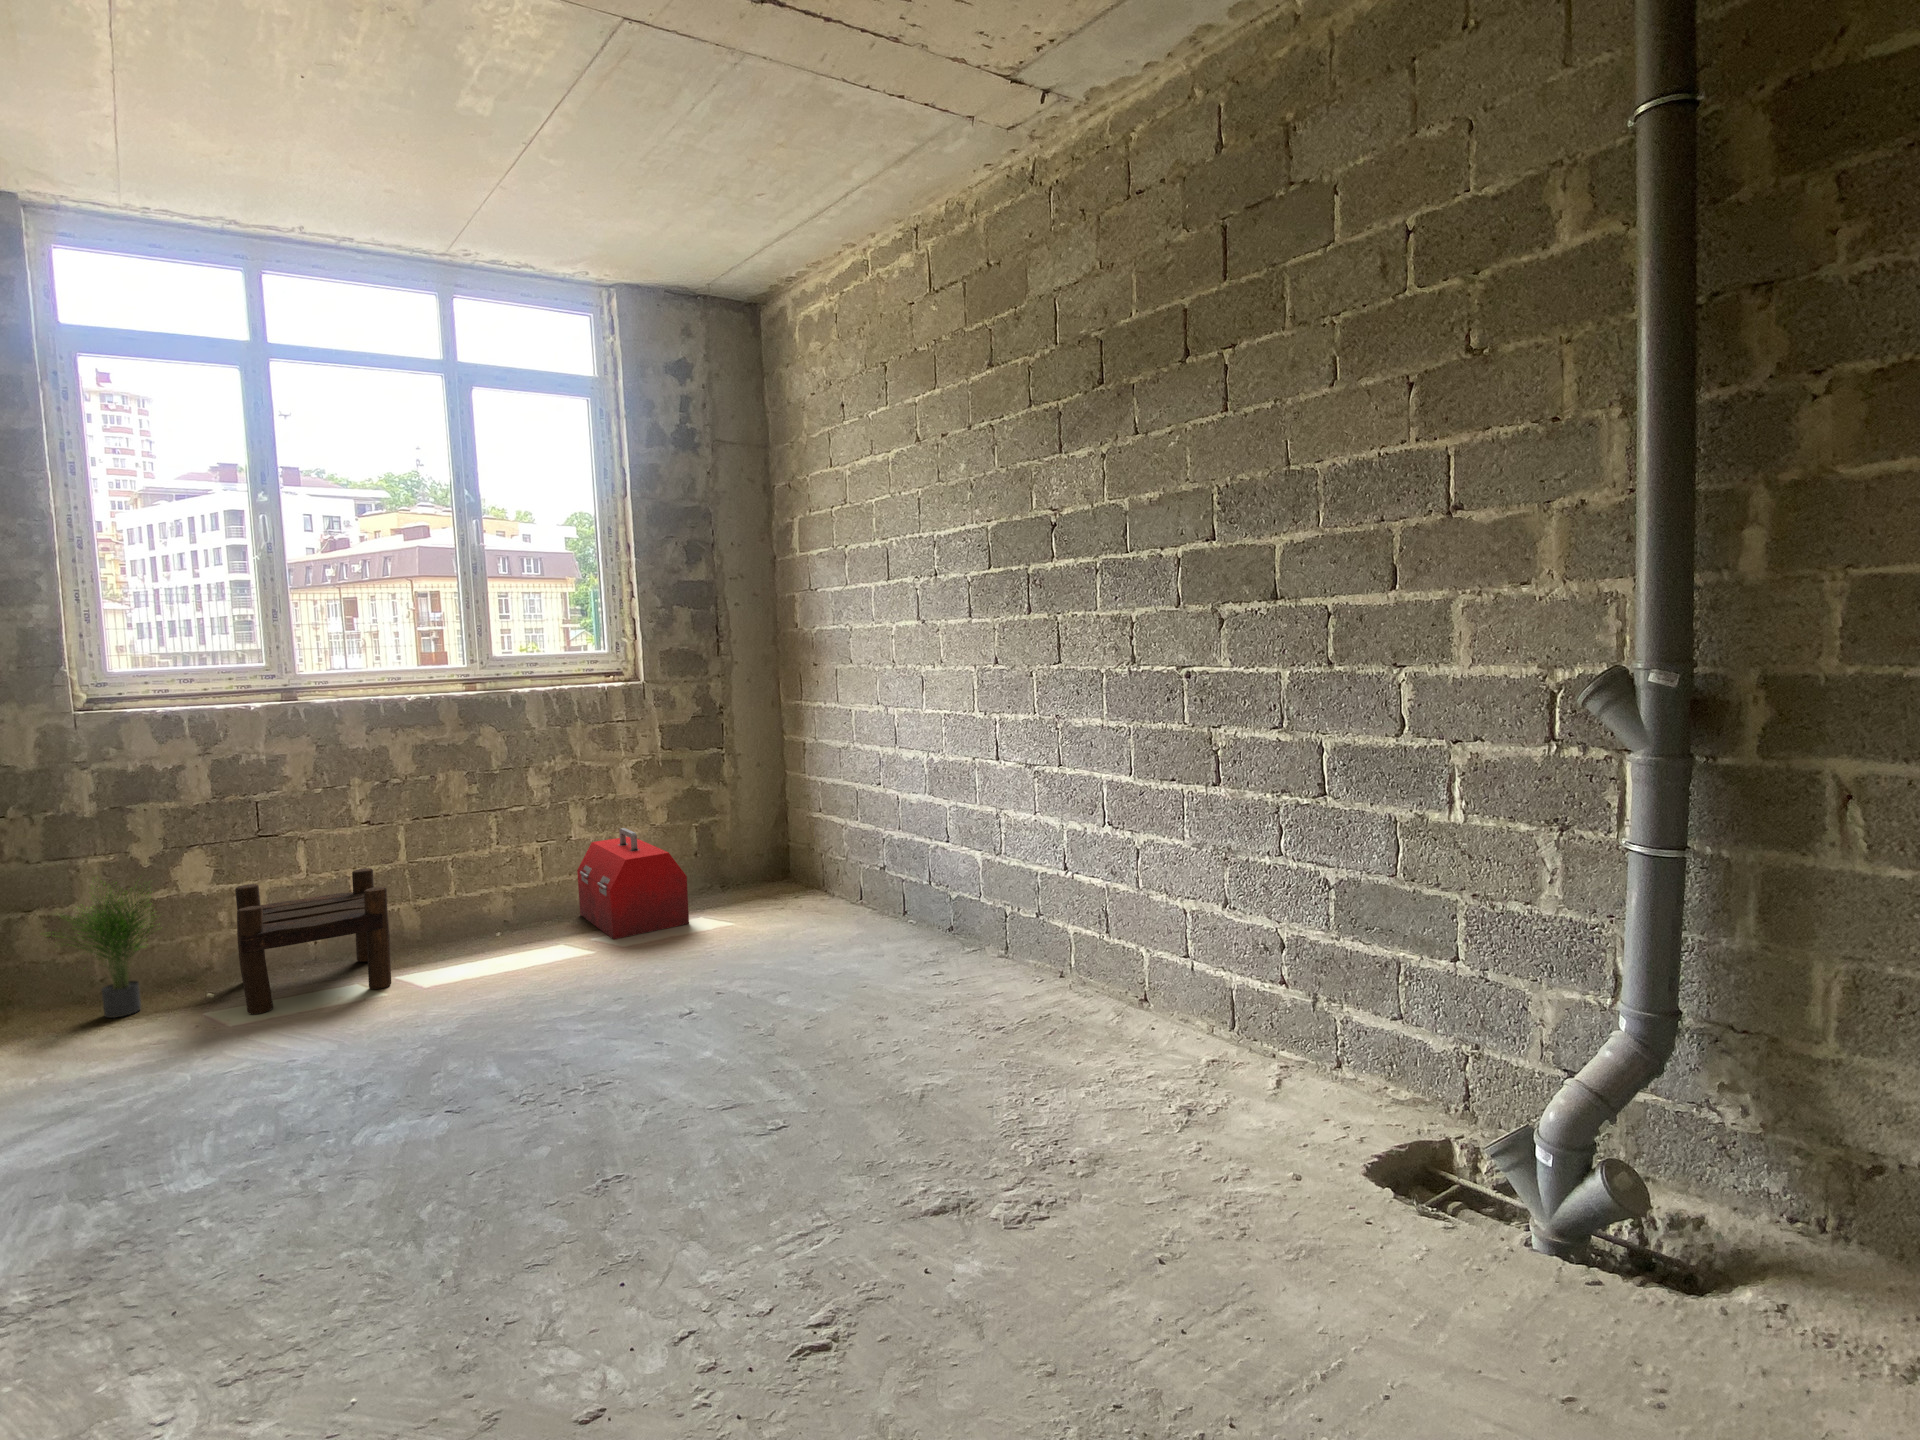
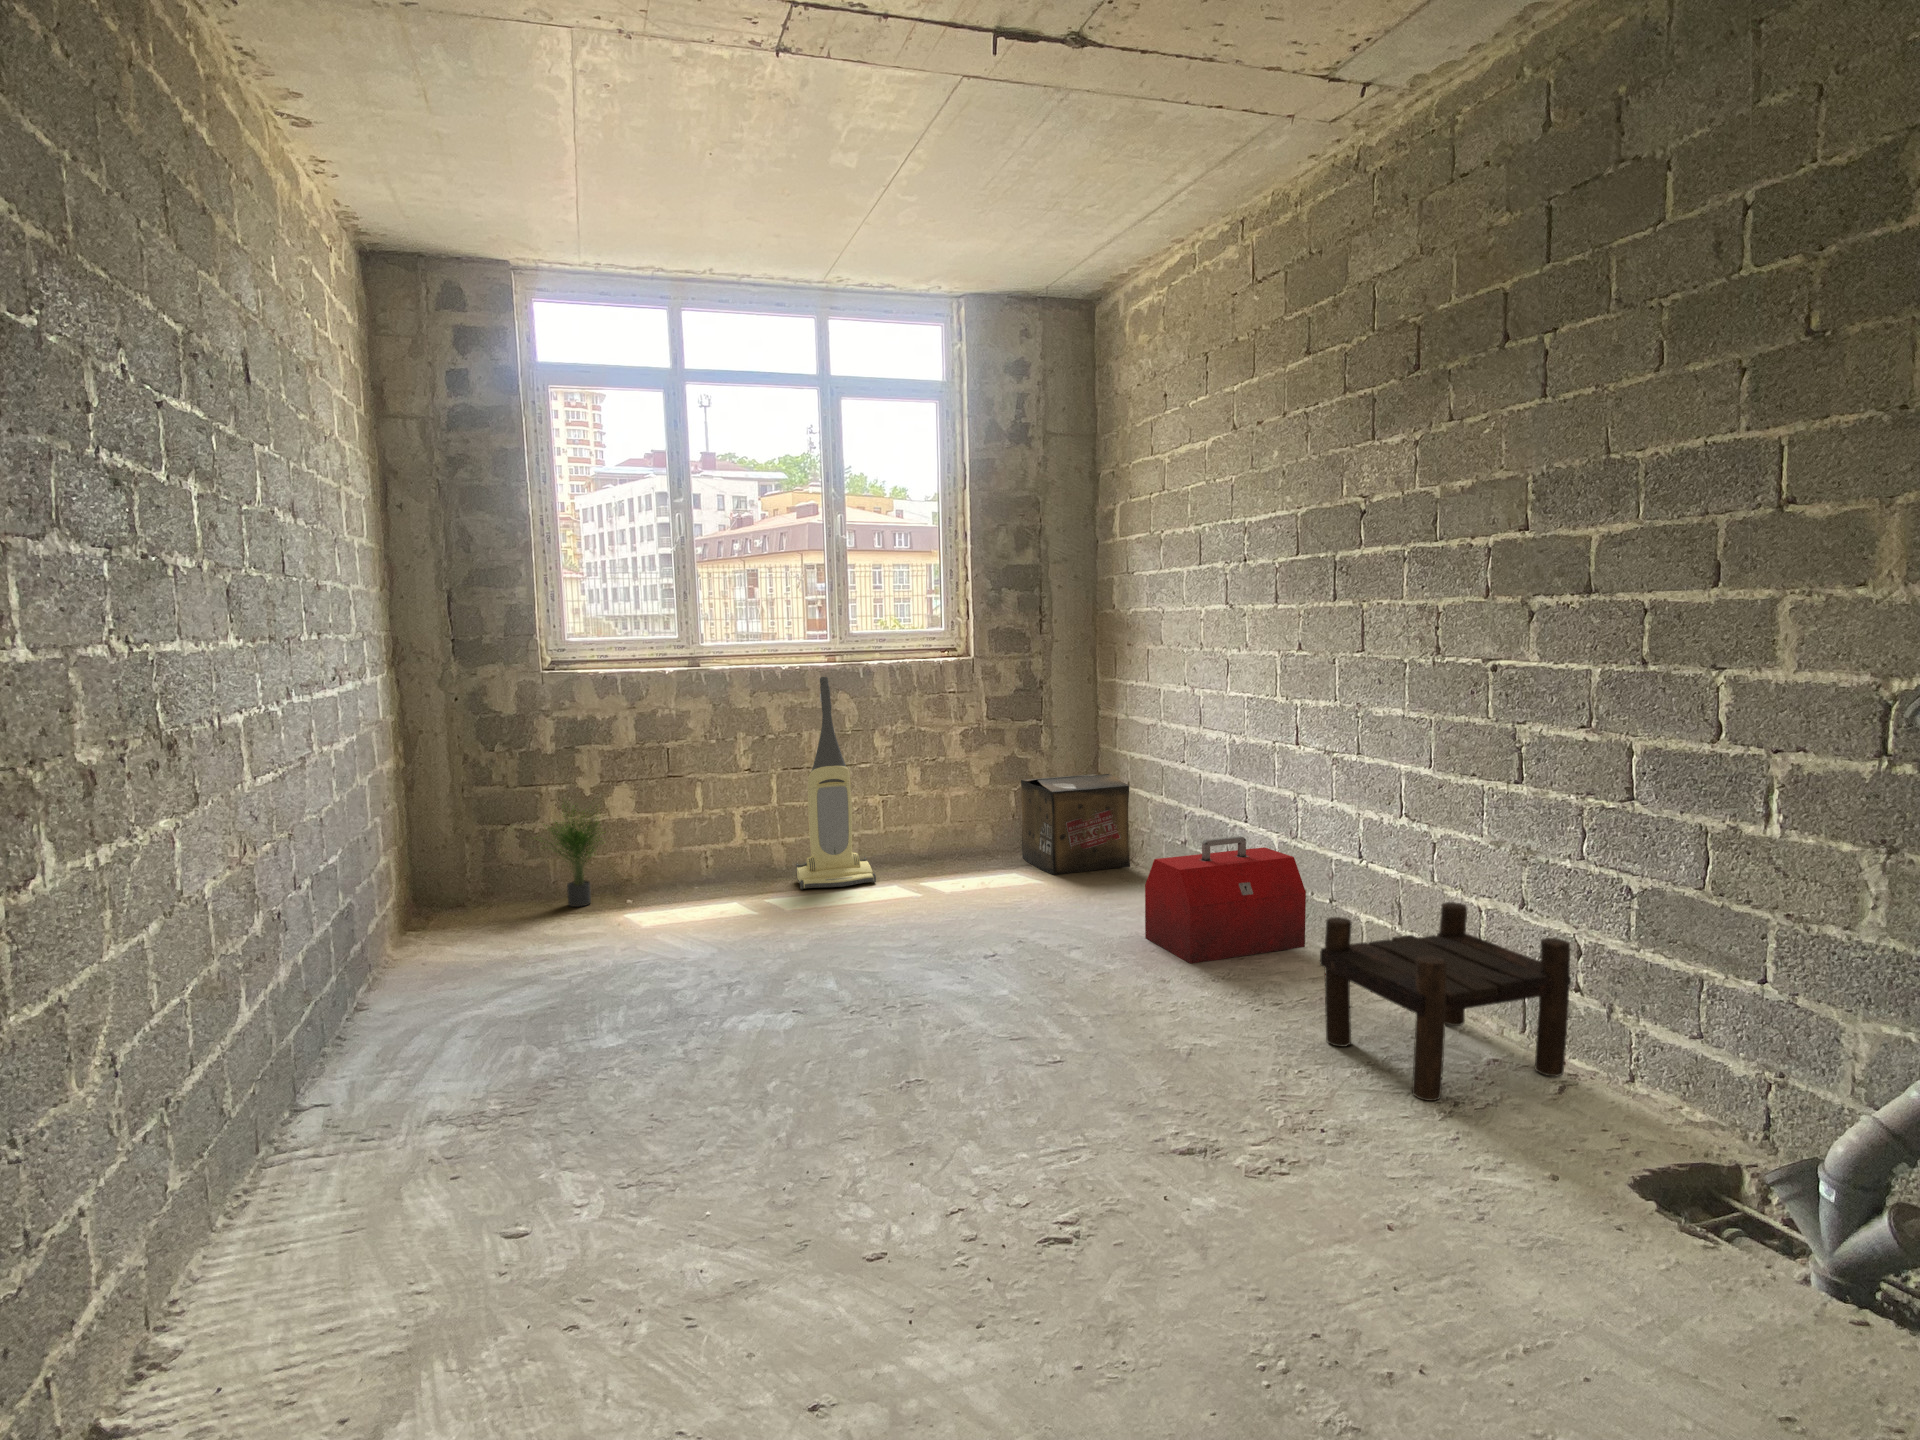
vacuum cleaner: none [438,708,540,958] -> present [796,677,876,889]
cardboard box: none [704,798,825,910] -> present [1021,774,1130,875]
toolbox: present [577,828,689,939] -> present [1145,836,1306,964]
stool: present [235,868,391,1014] -> present [1320,902,1571,1101]

